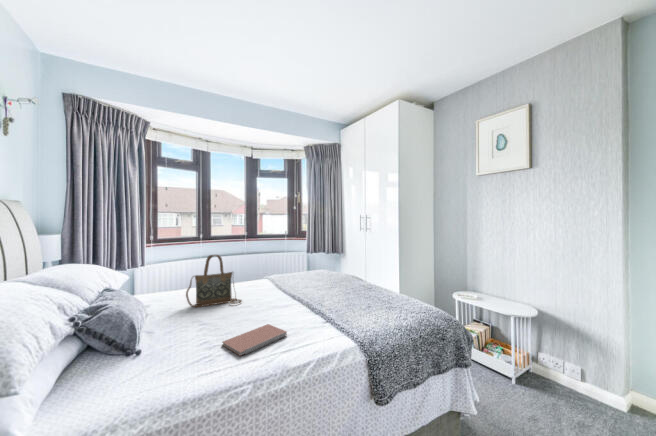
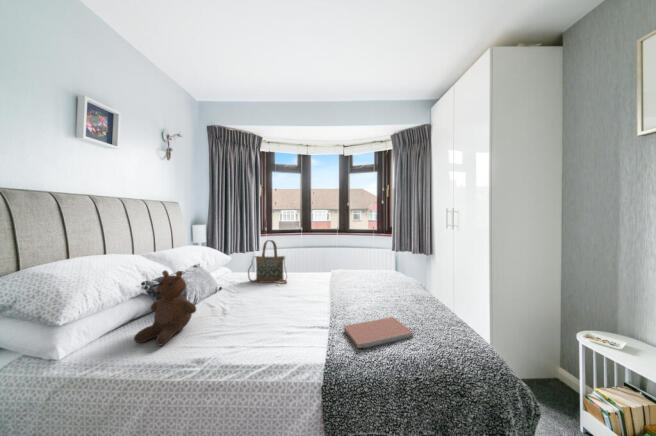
teddy bear: none [132,293,204,390] -> present [134,271,196,345]
notebook: present [223,324,287,356] -> present [344,317,413,348]

